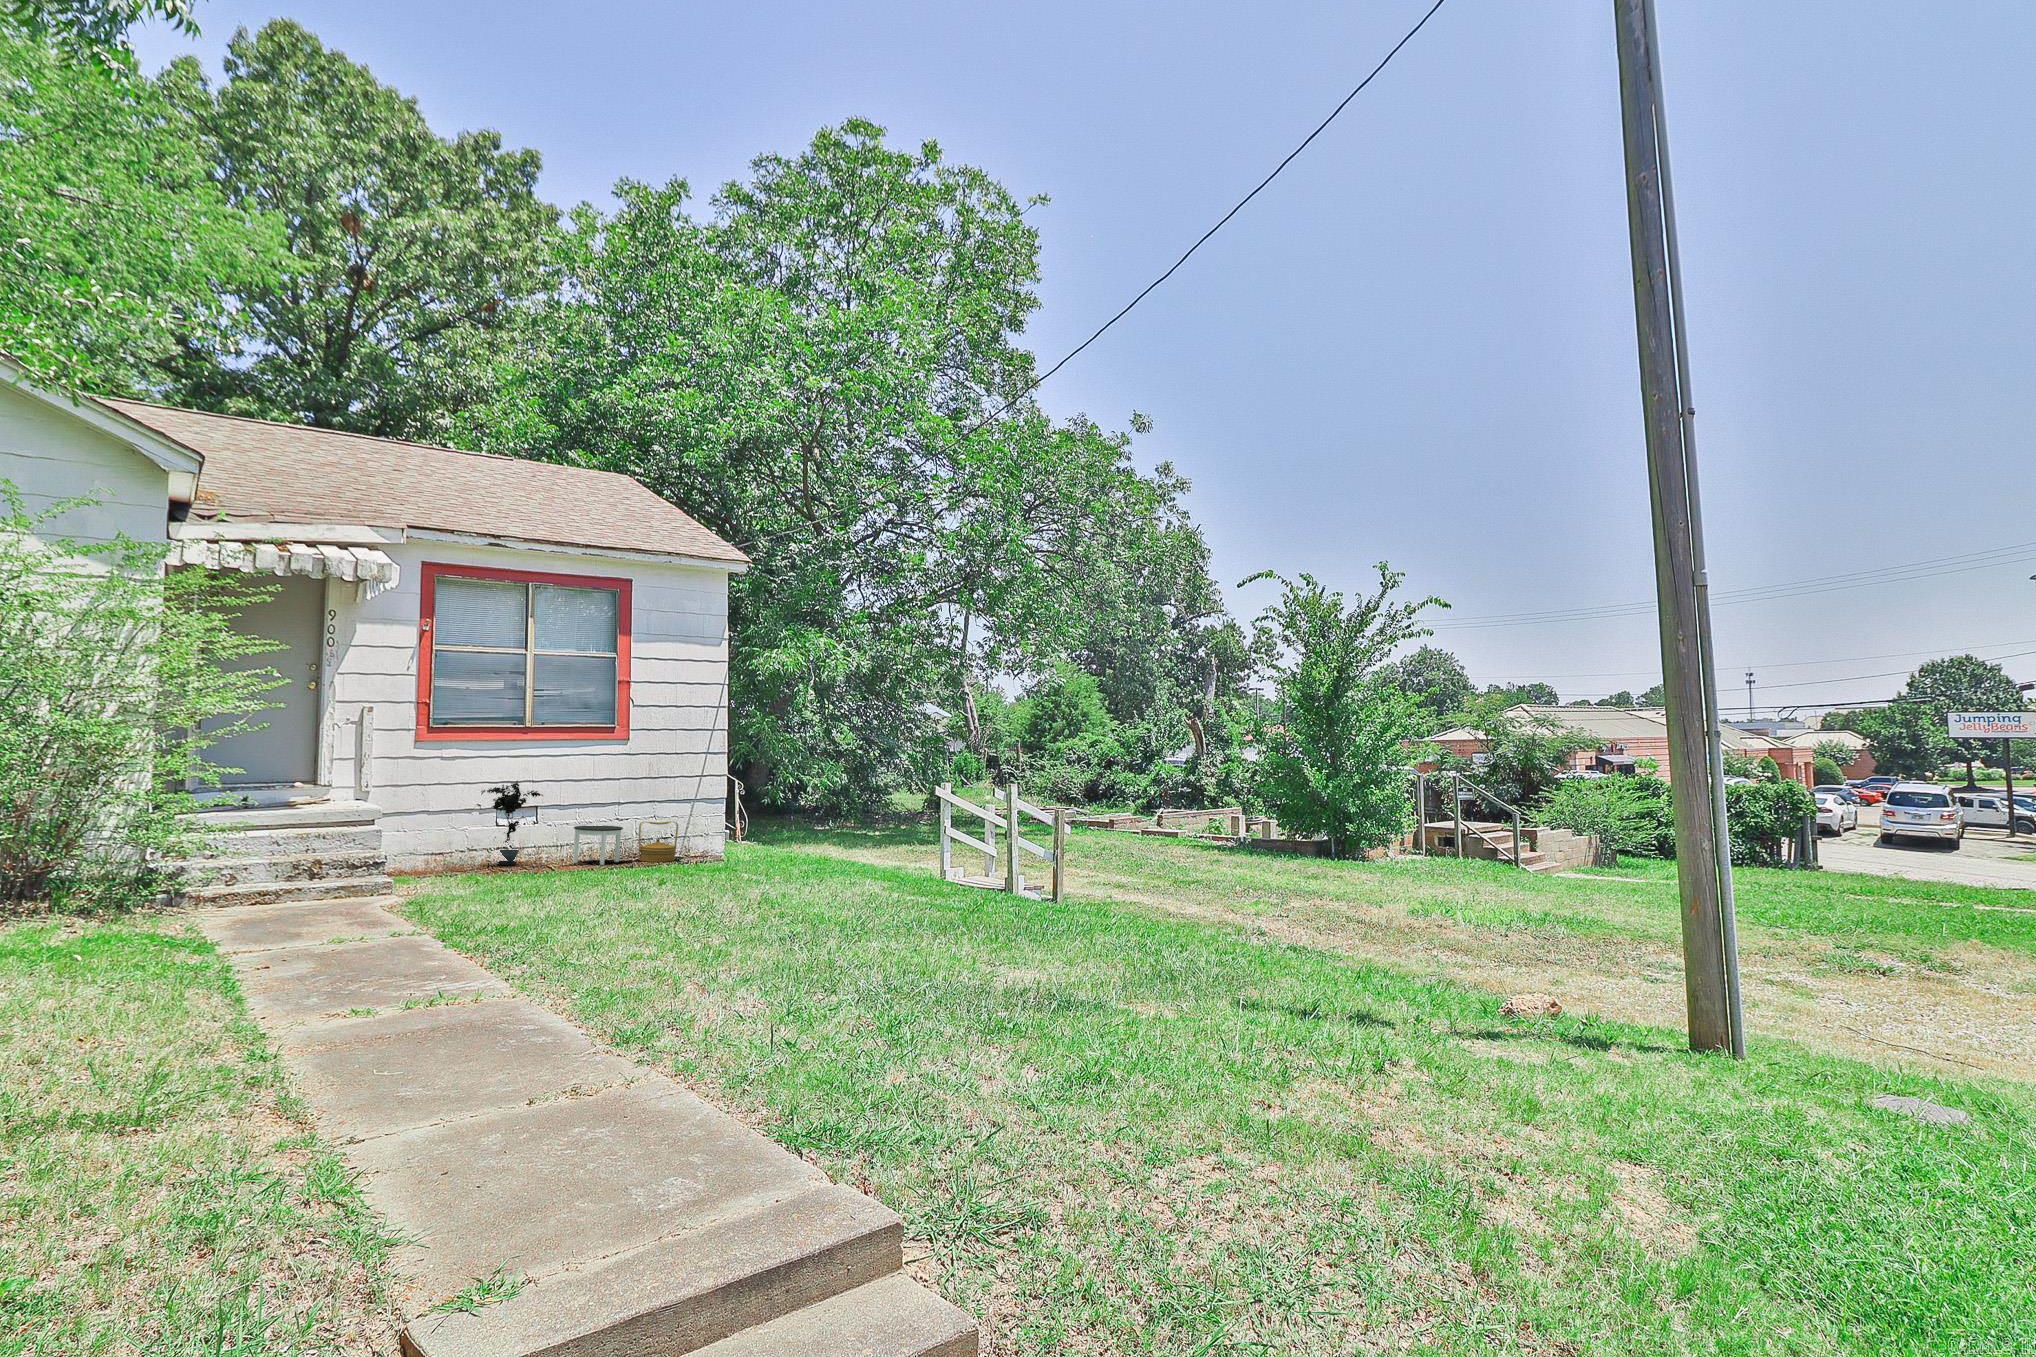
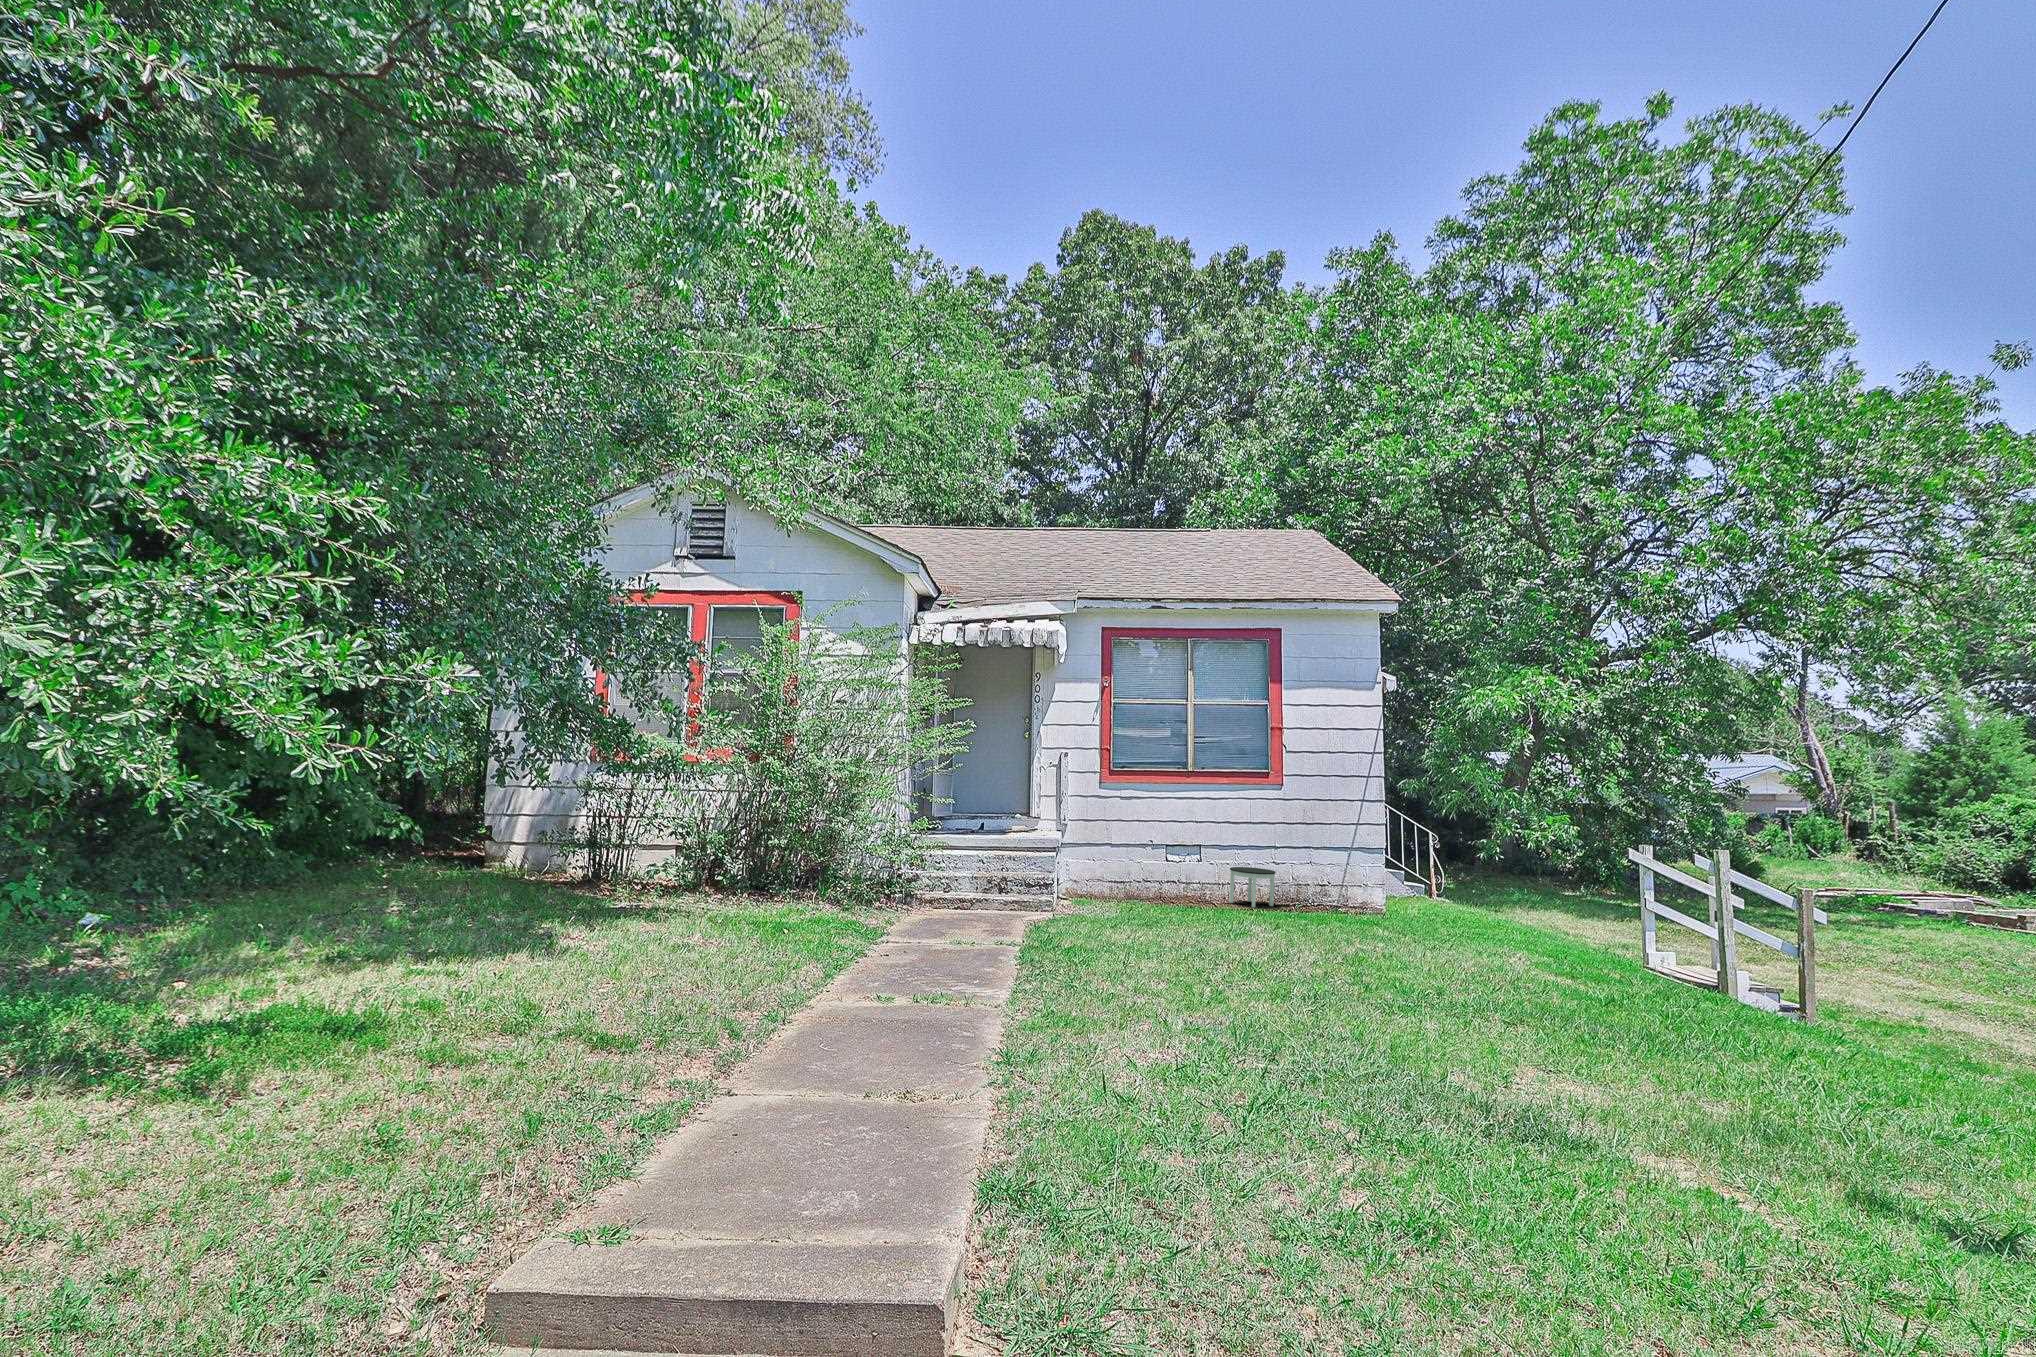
potted plant: present [481,780,543,865] -> none [1148,820,1200,899]
woven basket: present [638,821,678,862] -> none [1294,868,1335,911]

